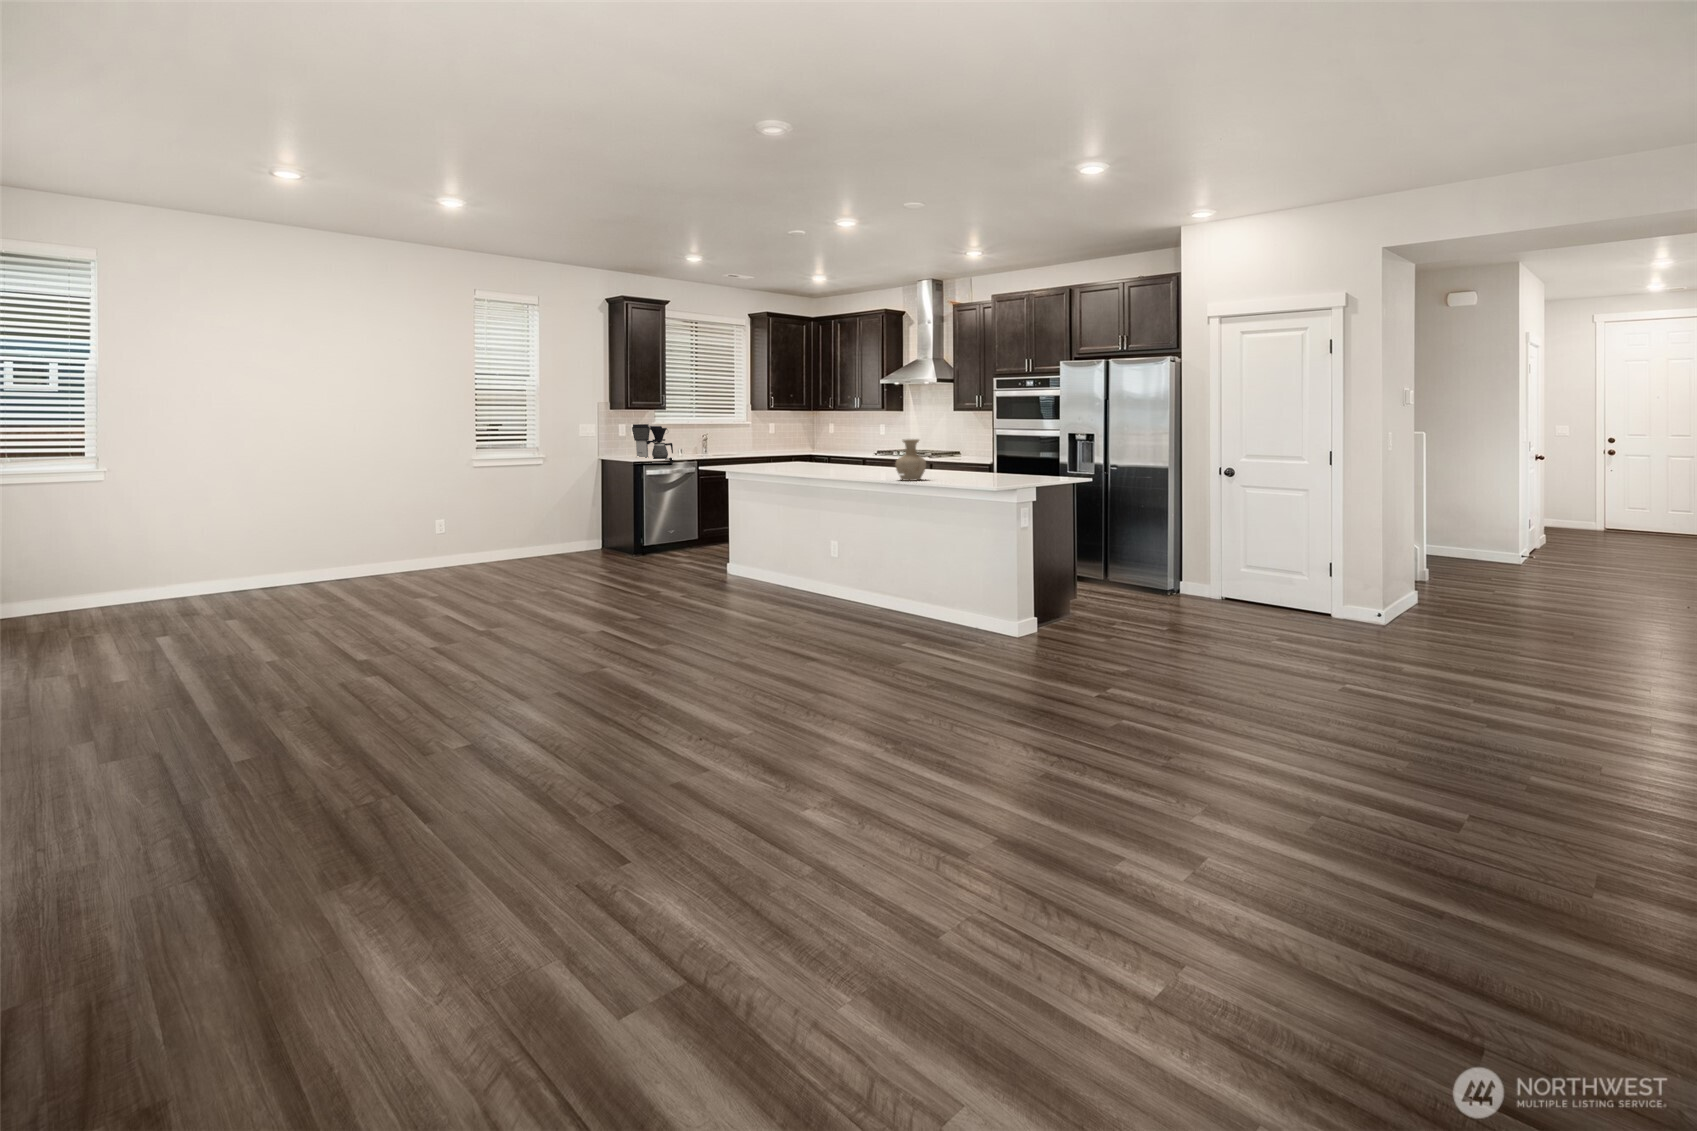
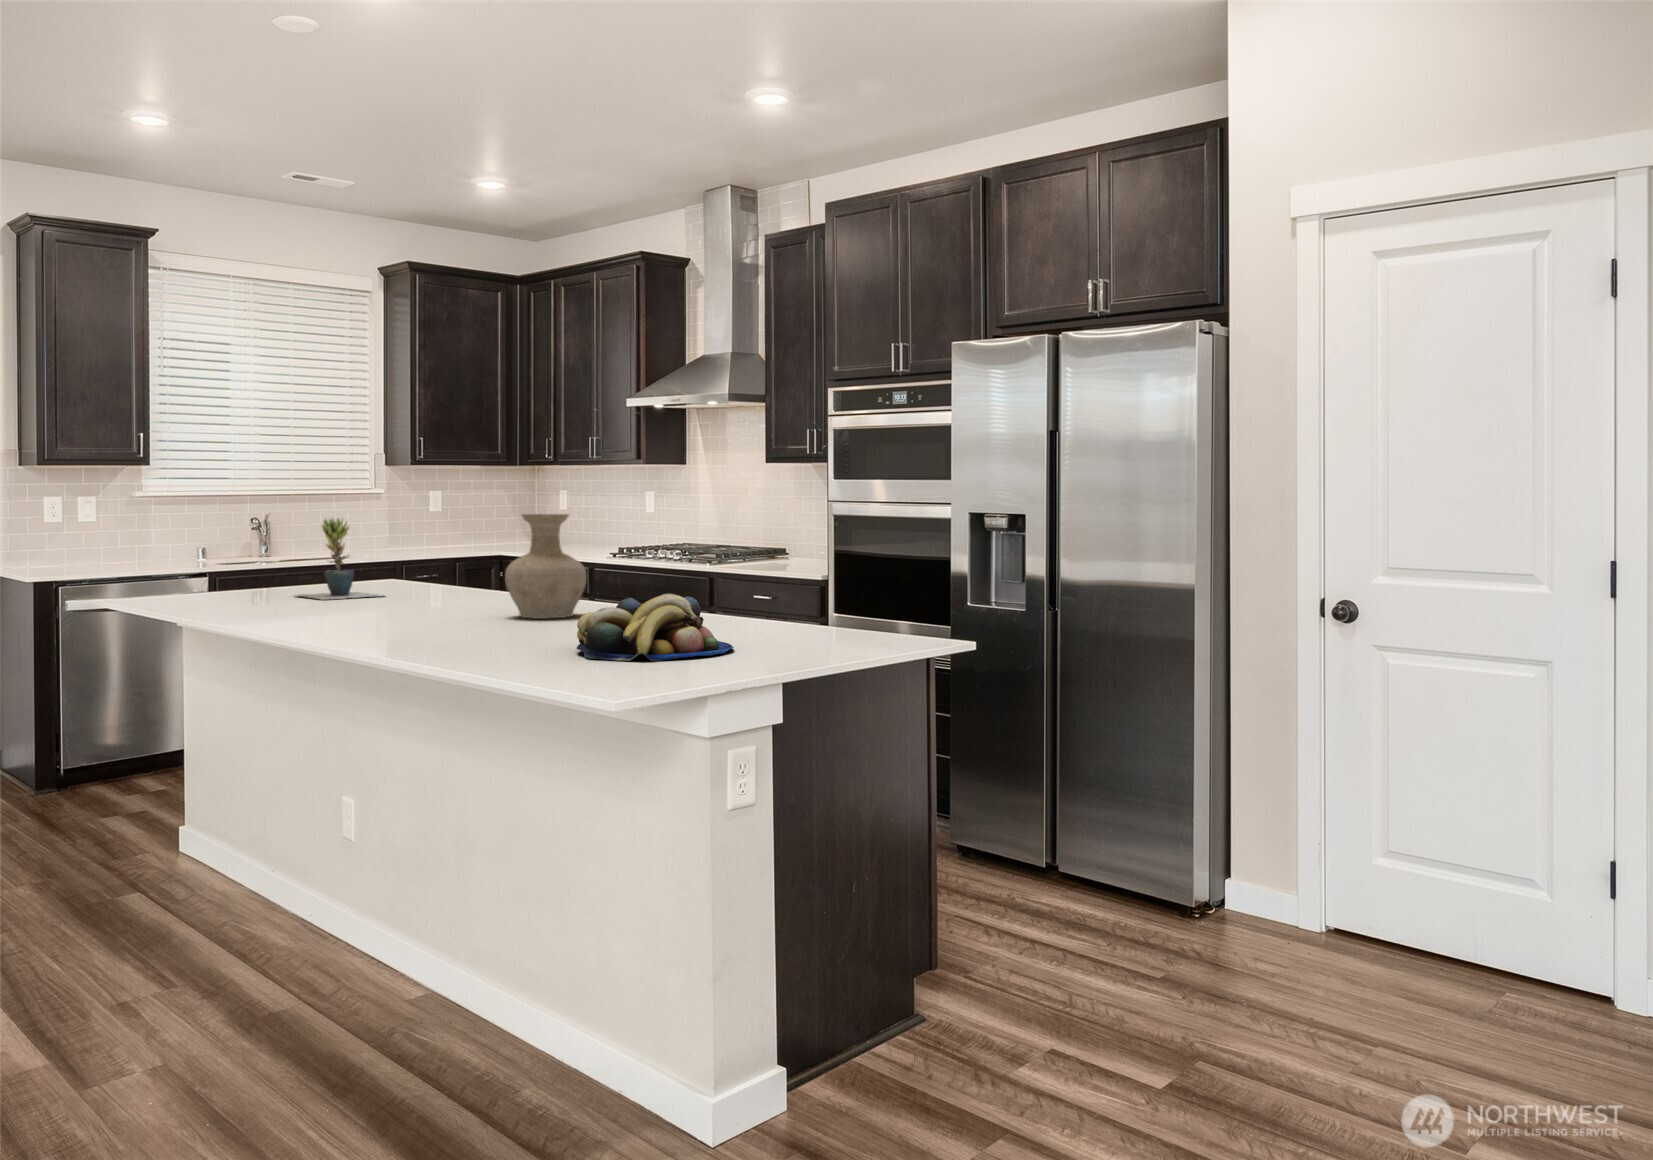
coffee maker: present [632,424,673,465] -> none [76,476,182,562]
potted plant: none [774,442,815,477] -> present [300,518,380,600]
fruit bowl: none [959,467,1014,489] -> present [577,593,733,661]

